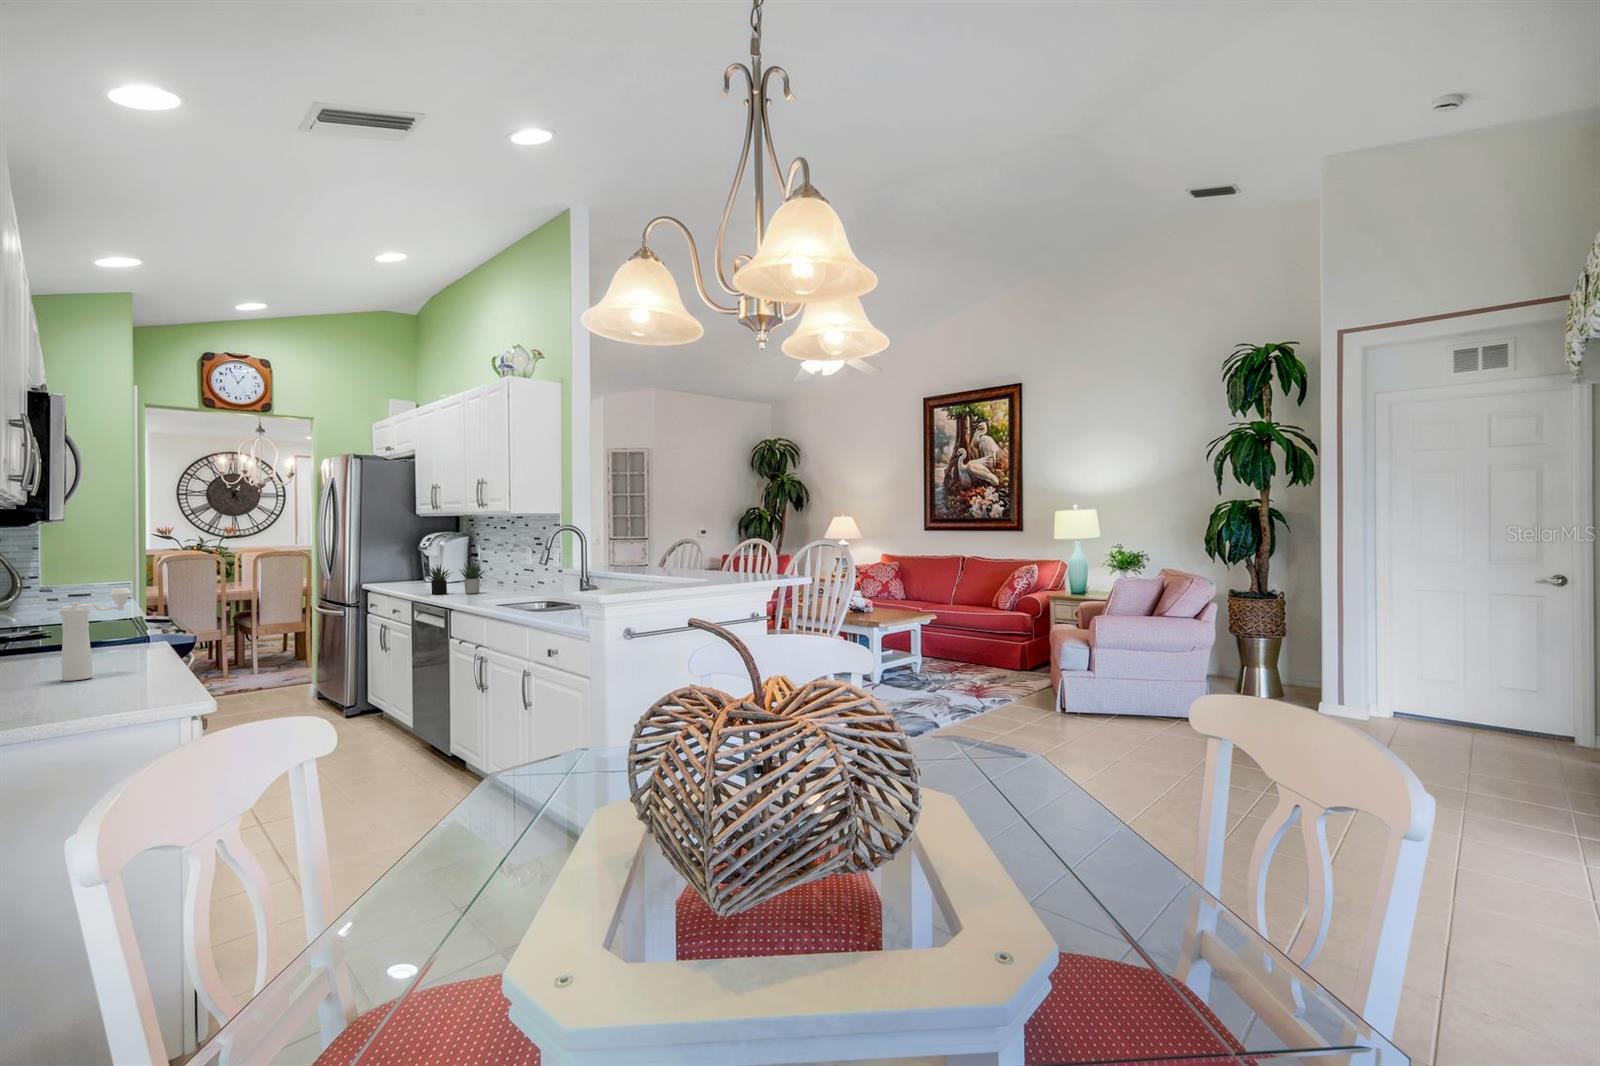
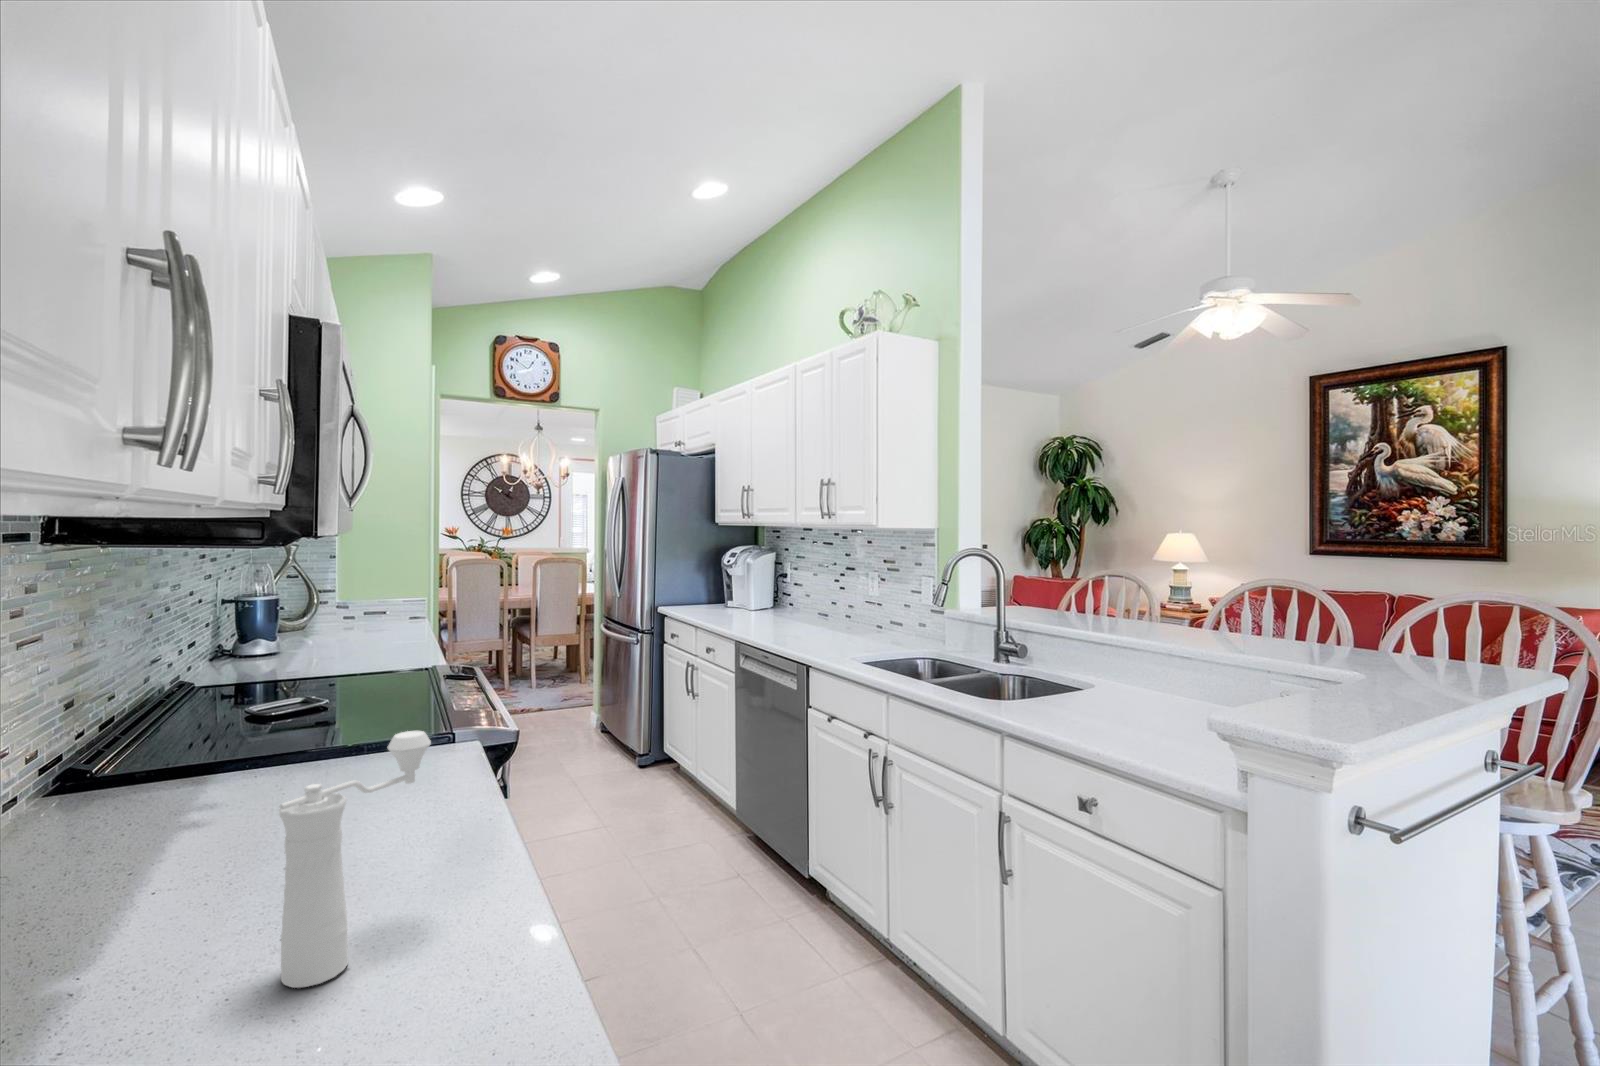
succulent plant: present [426,562,484,595] -> none [746,587,826,633]

